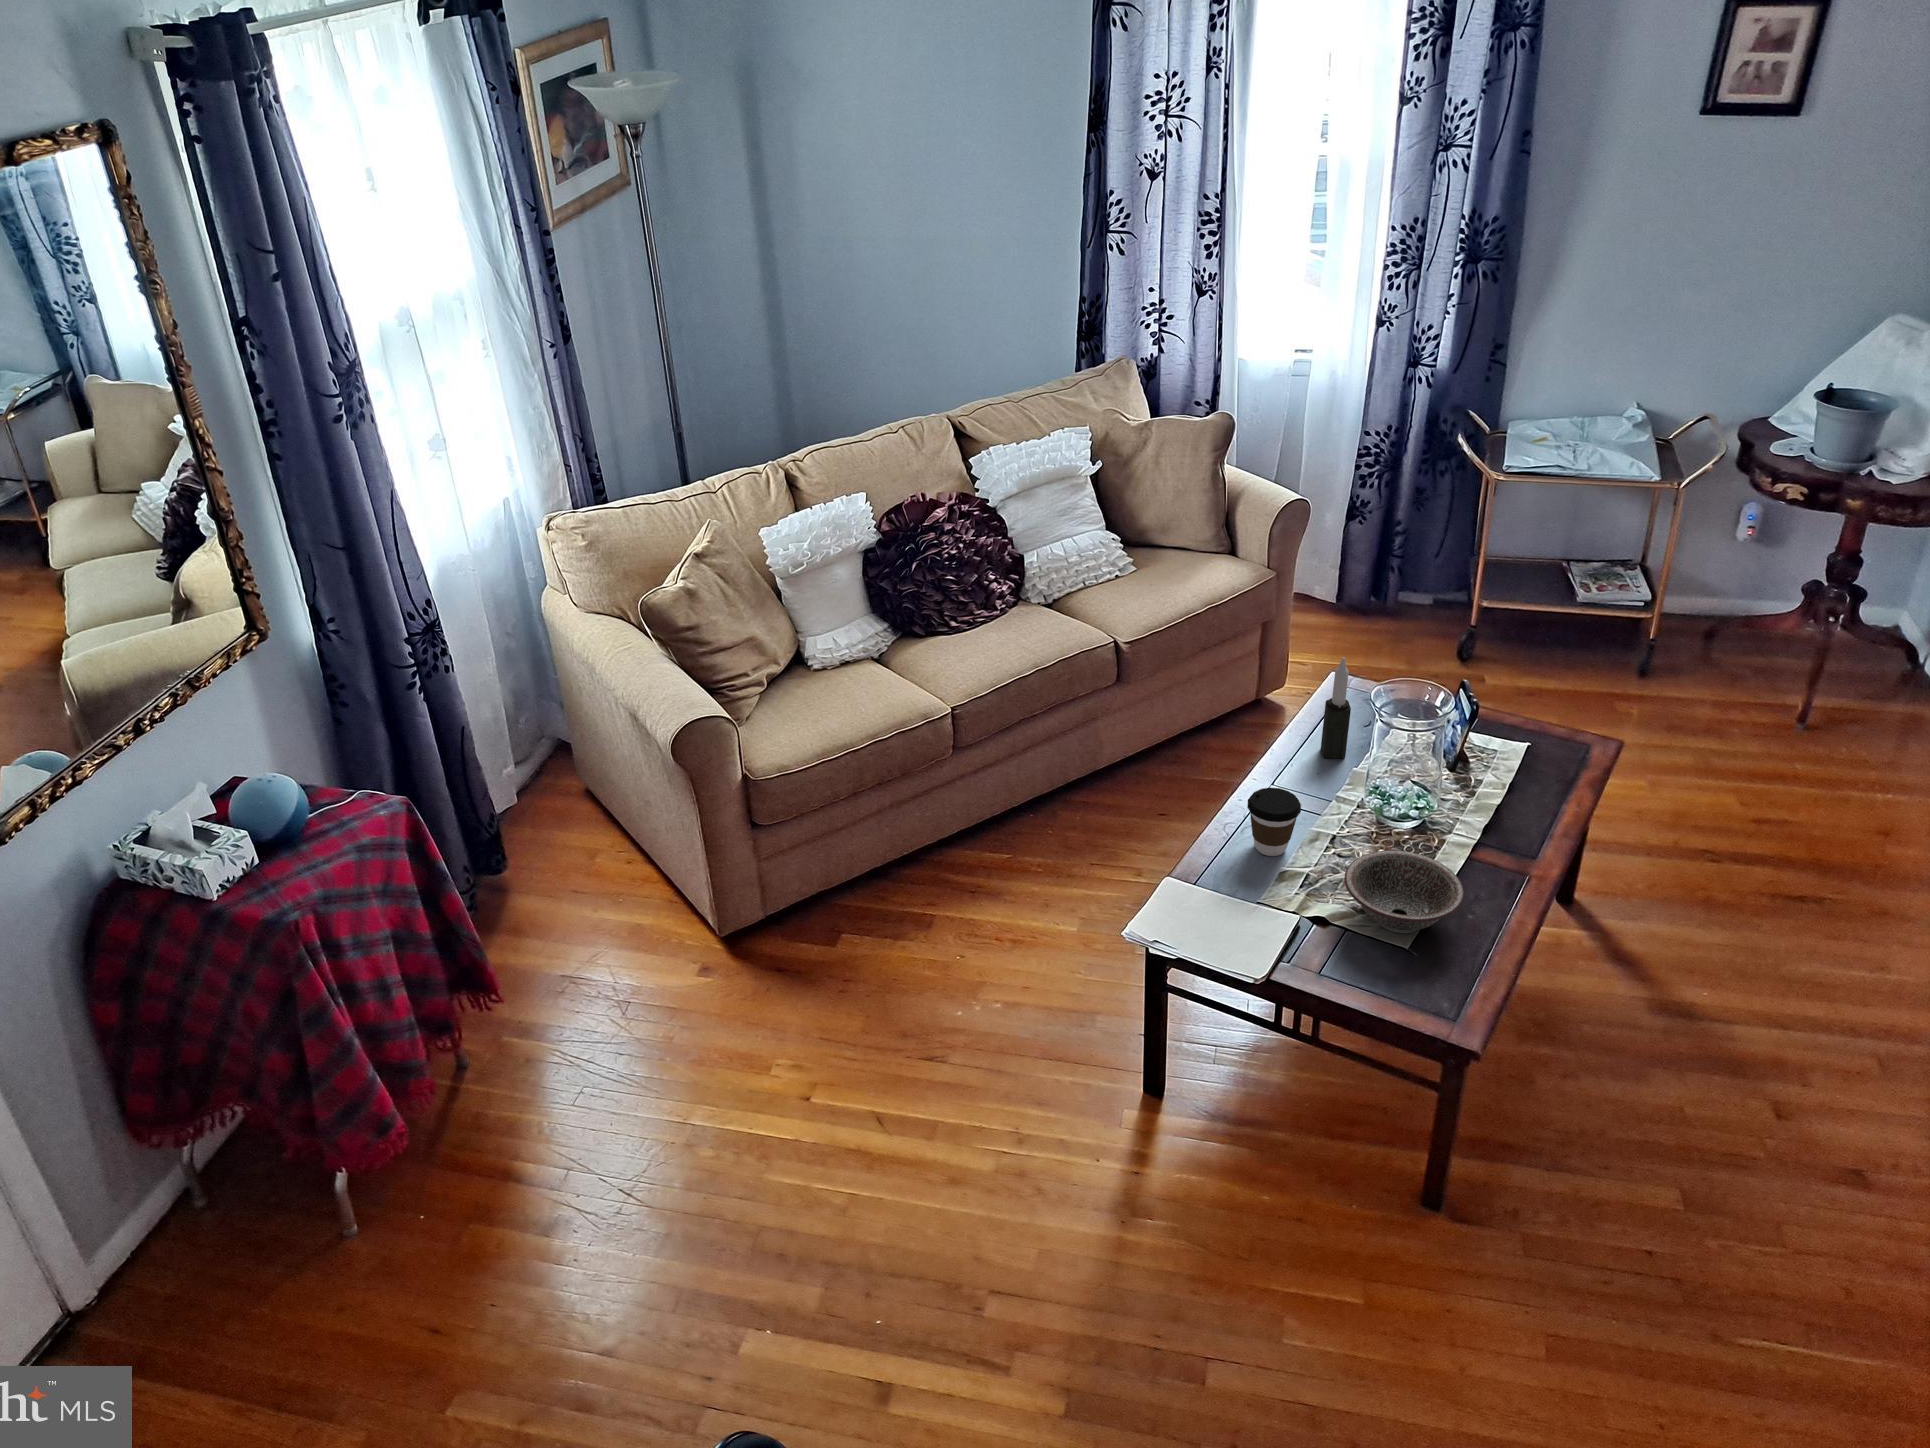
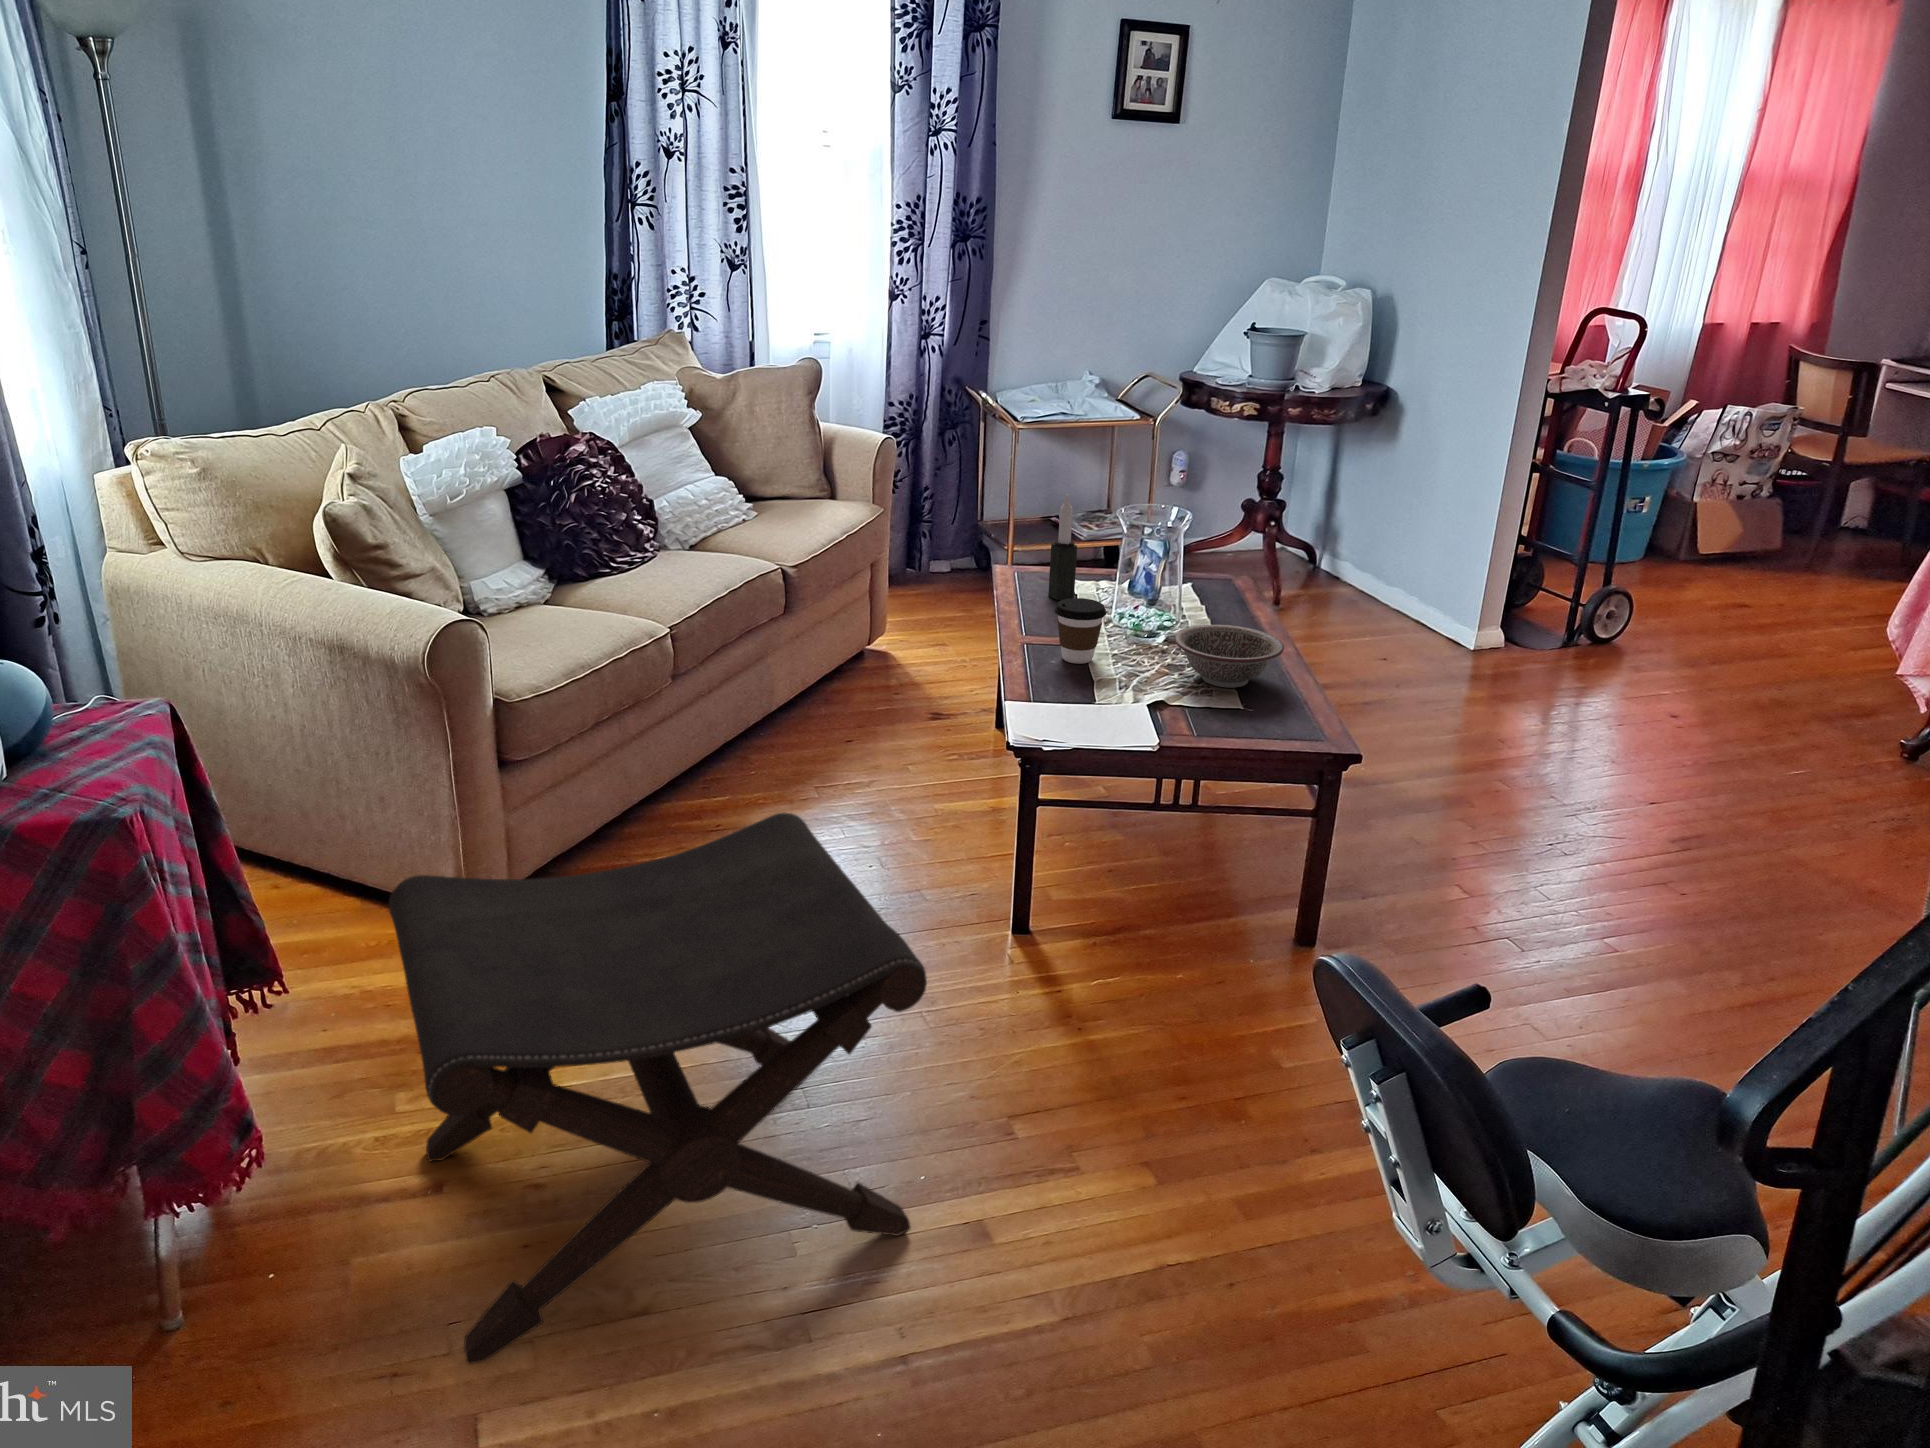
footstool: none [445,960,874,1355] -> present [389,813,927,1364]

